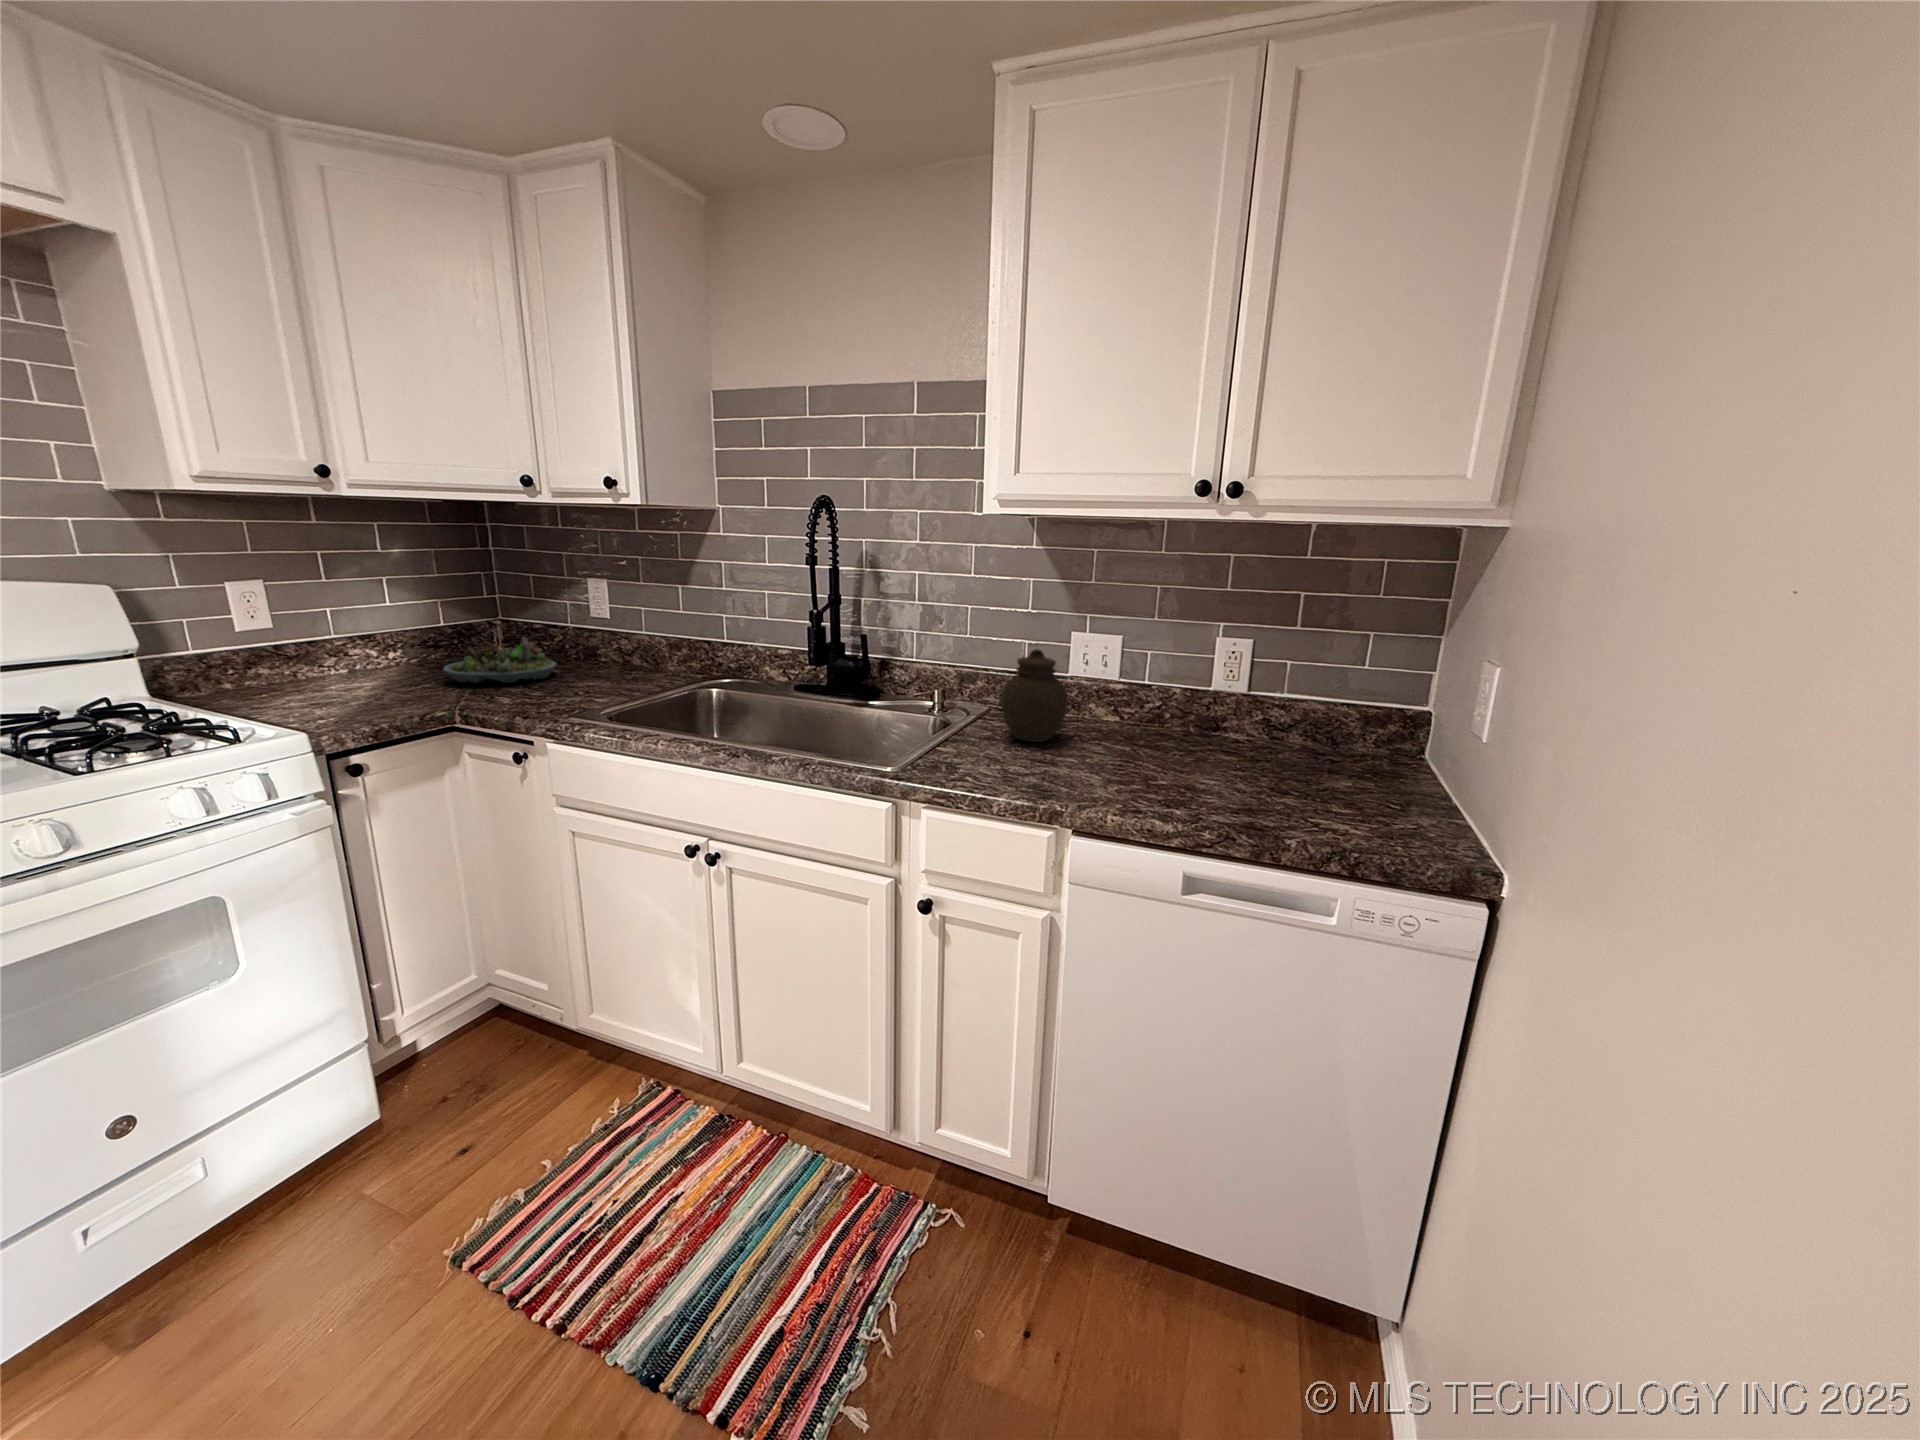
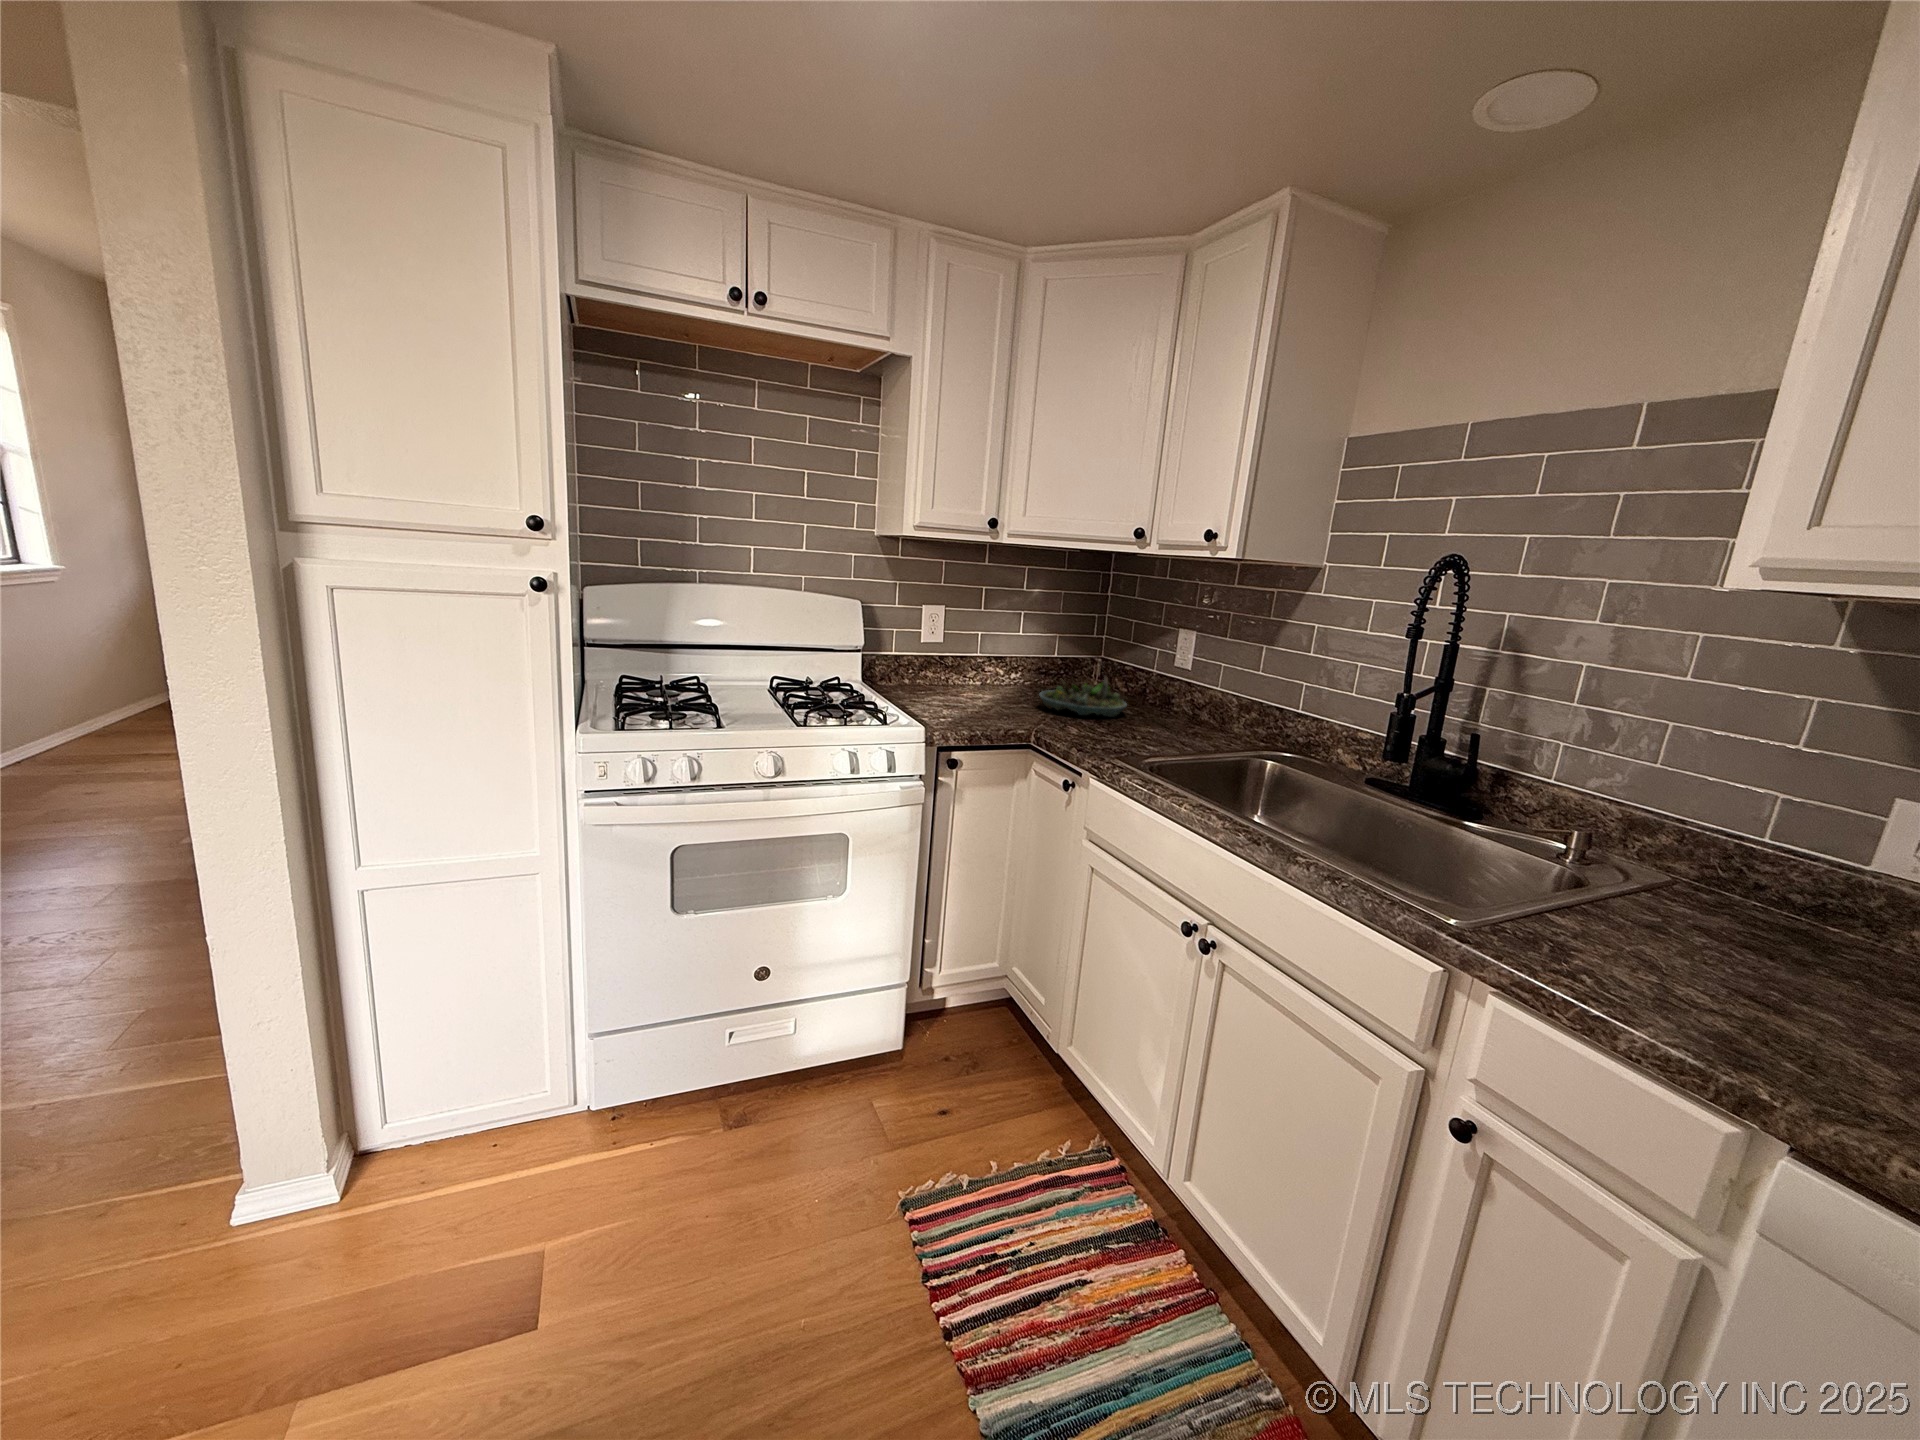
jar: present [1001,649,1068,742] -> none [1691,812,1856,967]

